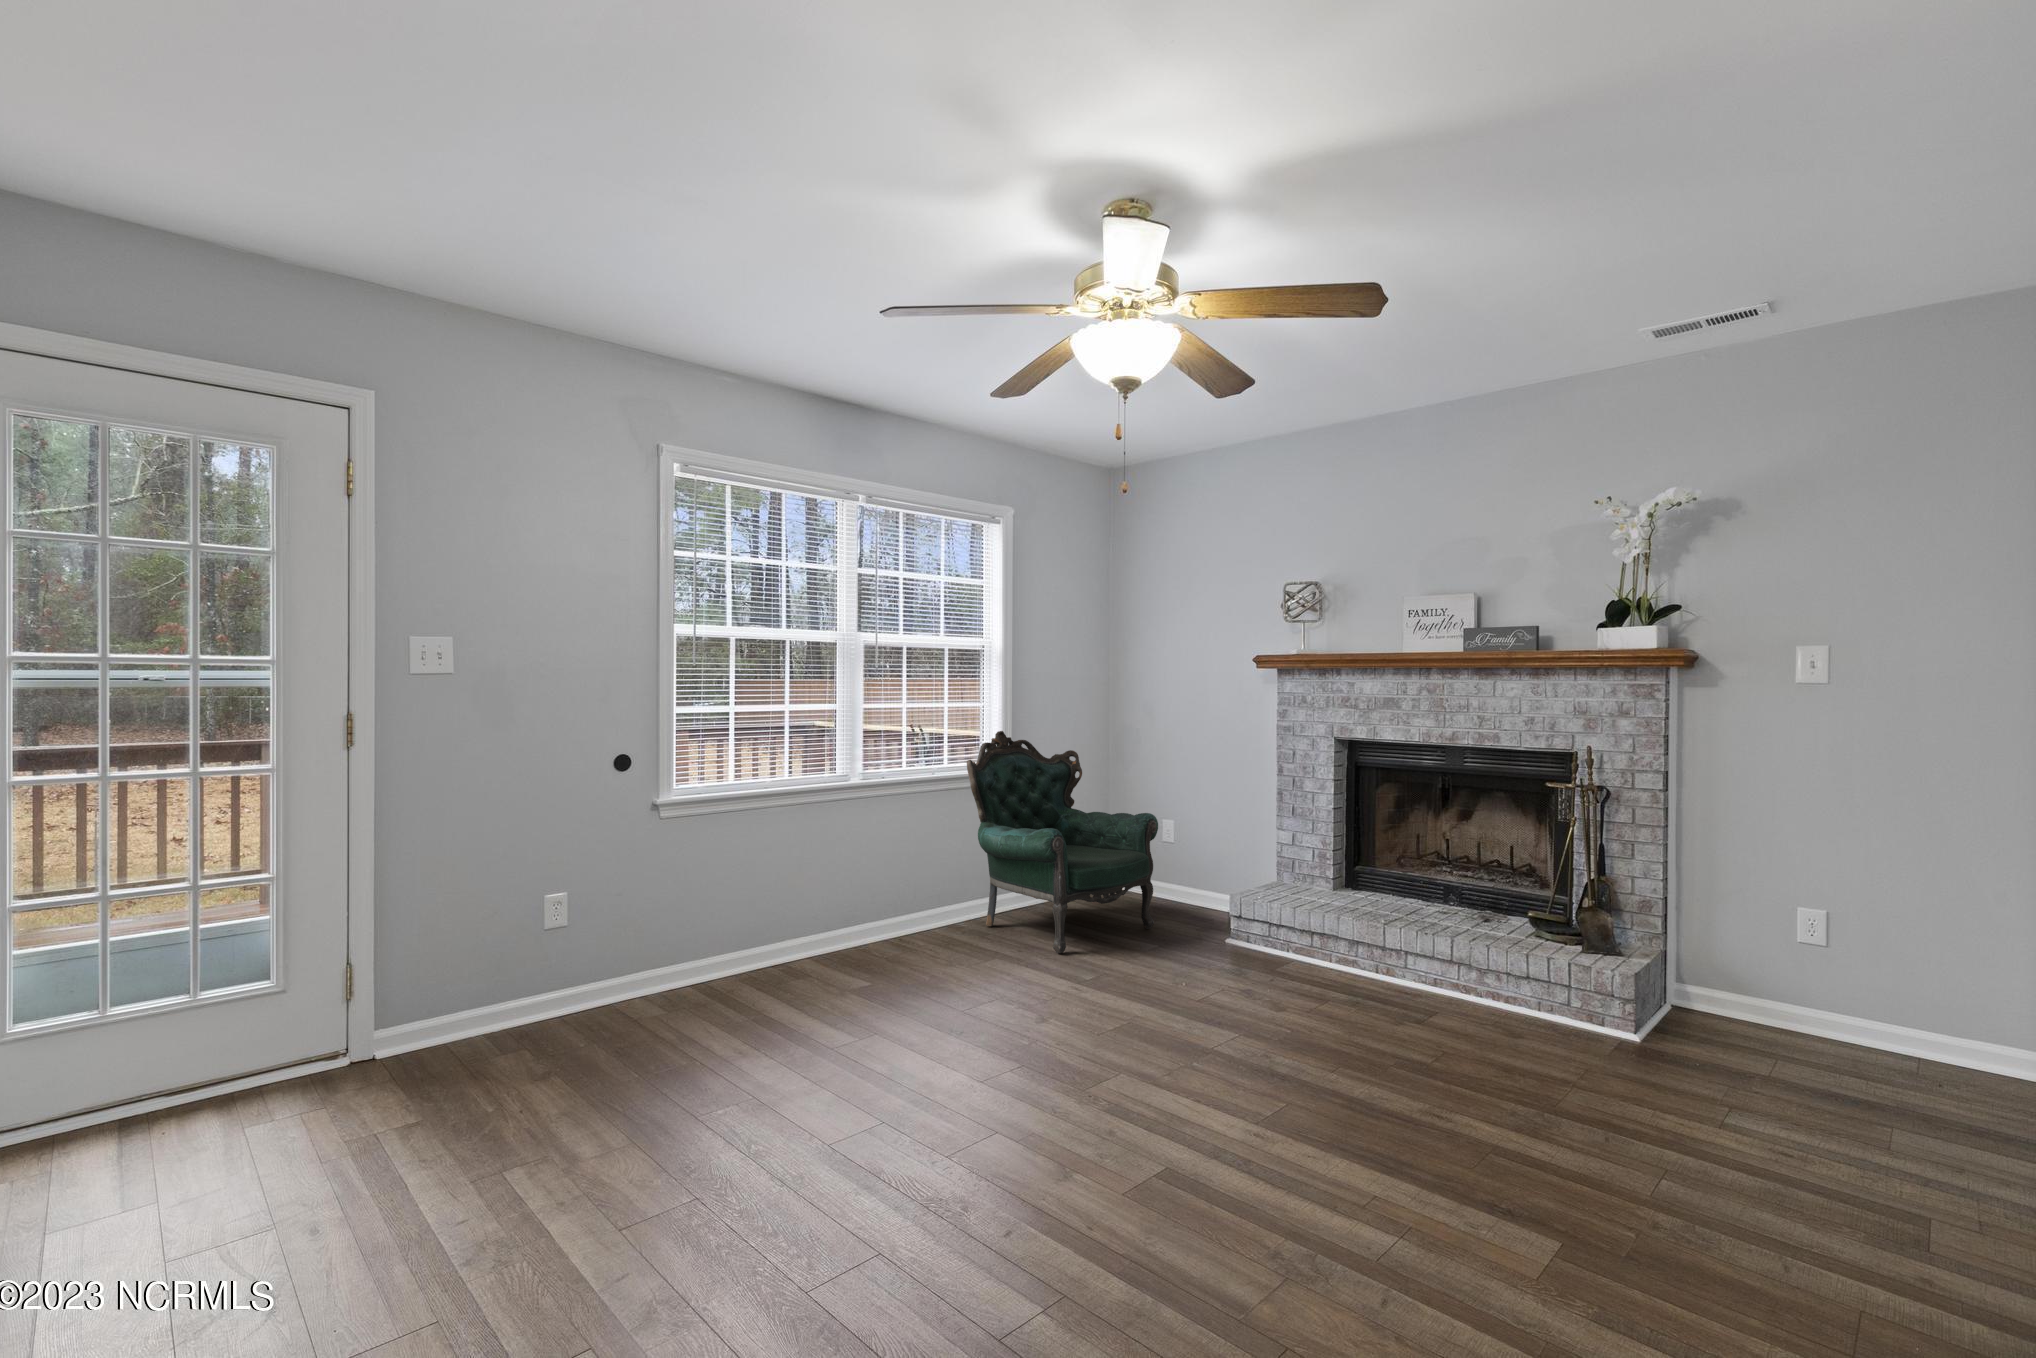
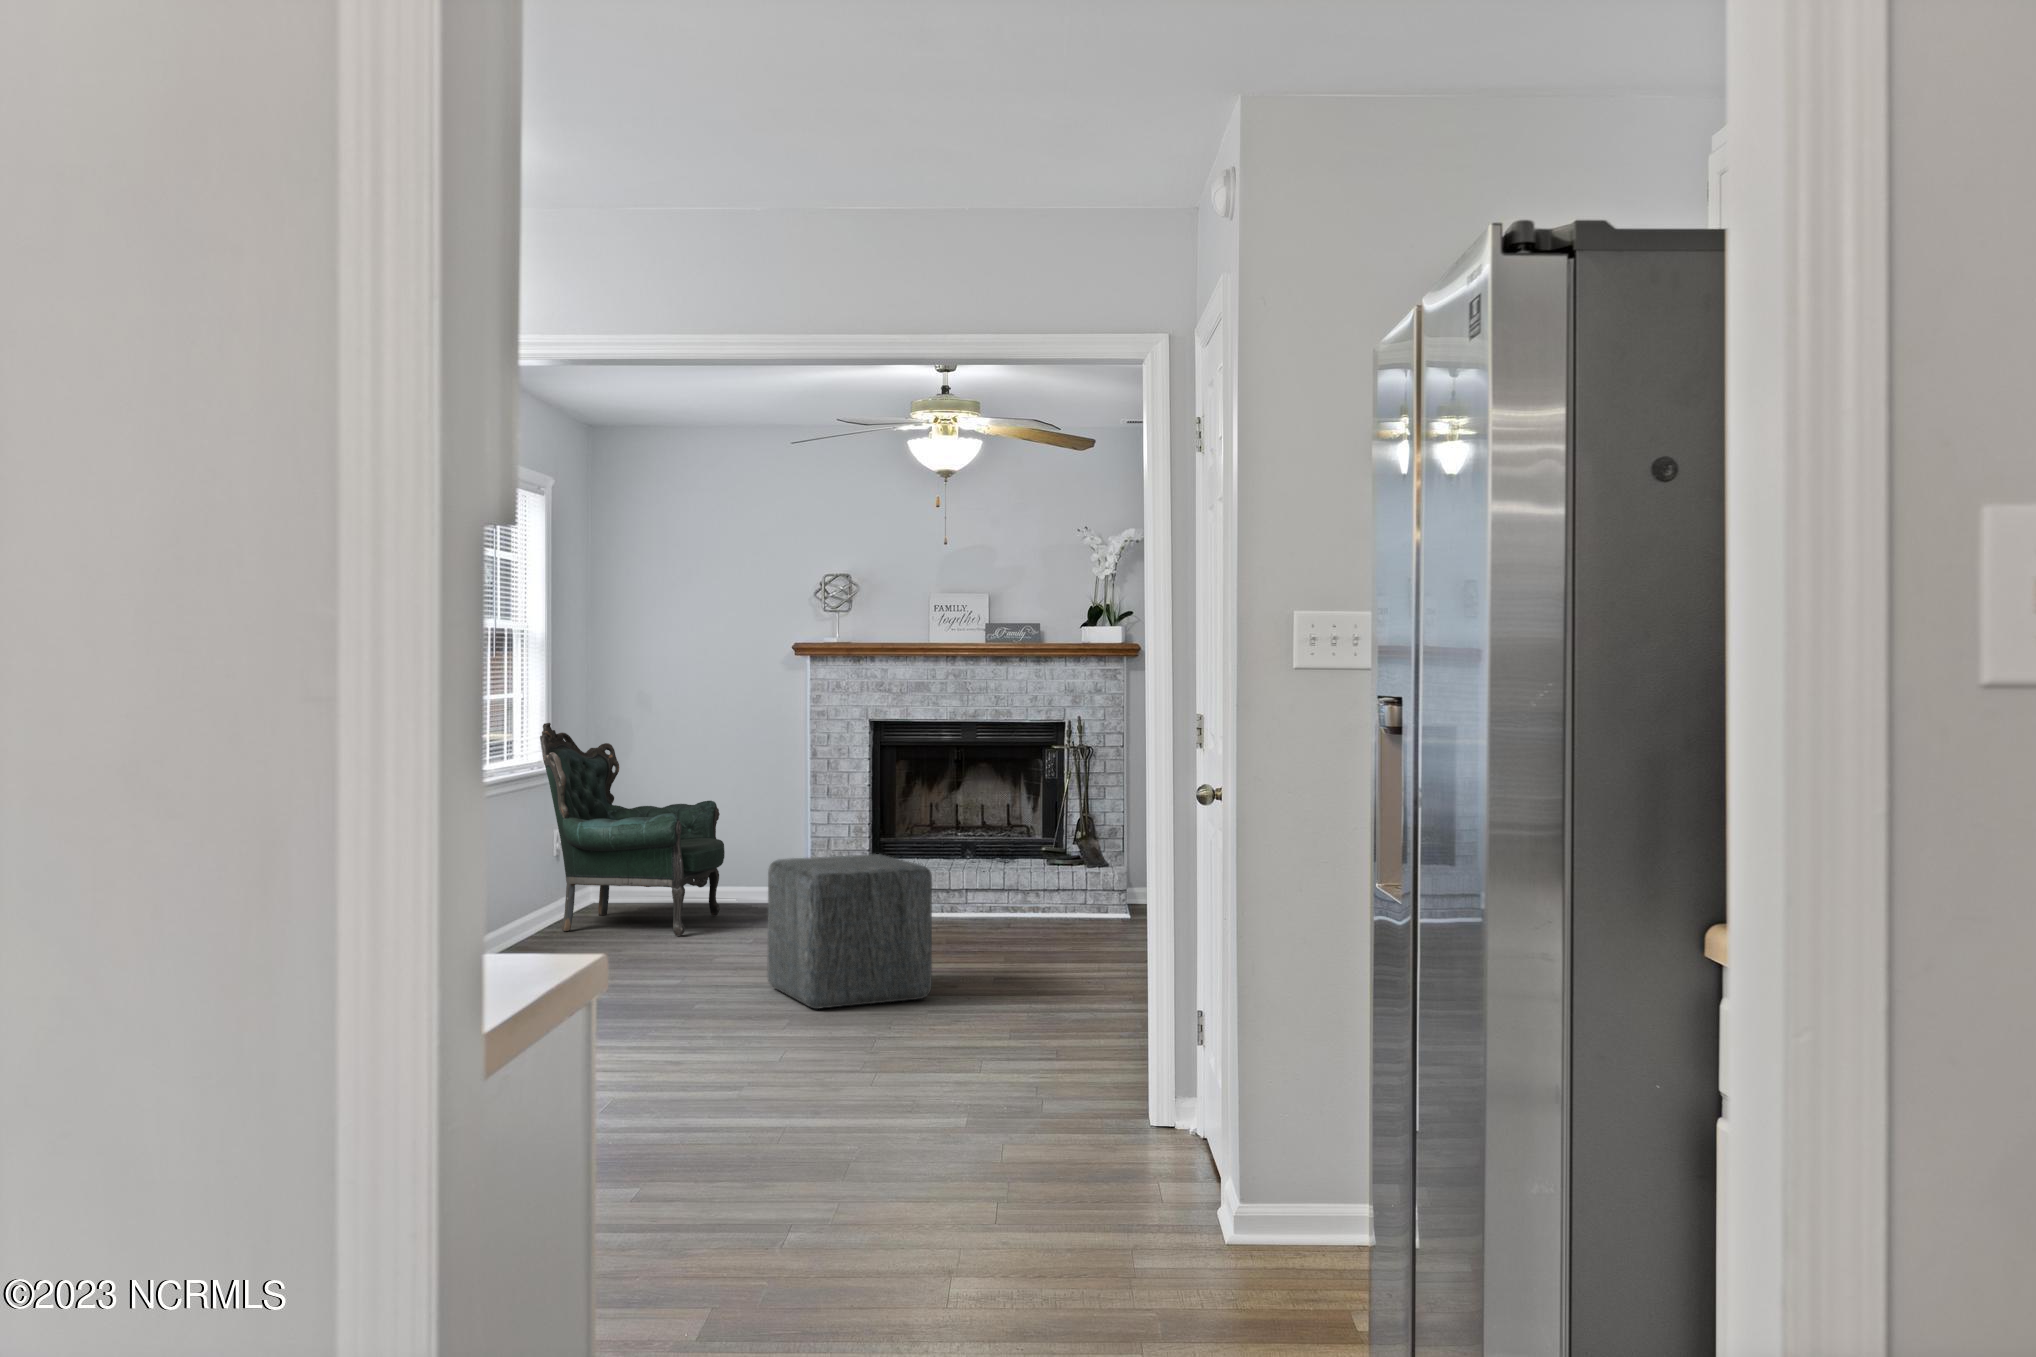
ottoman: none [908,917,1113,1155] -> present [767,854,932,1009]

